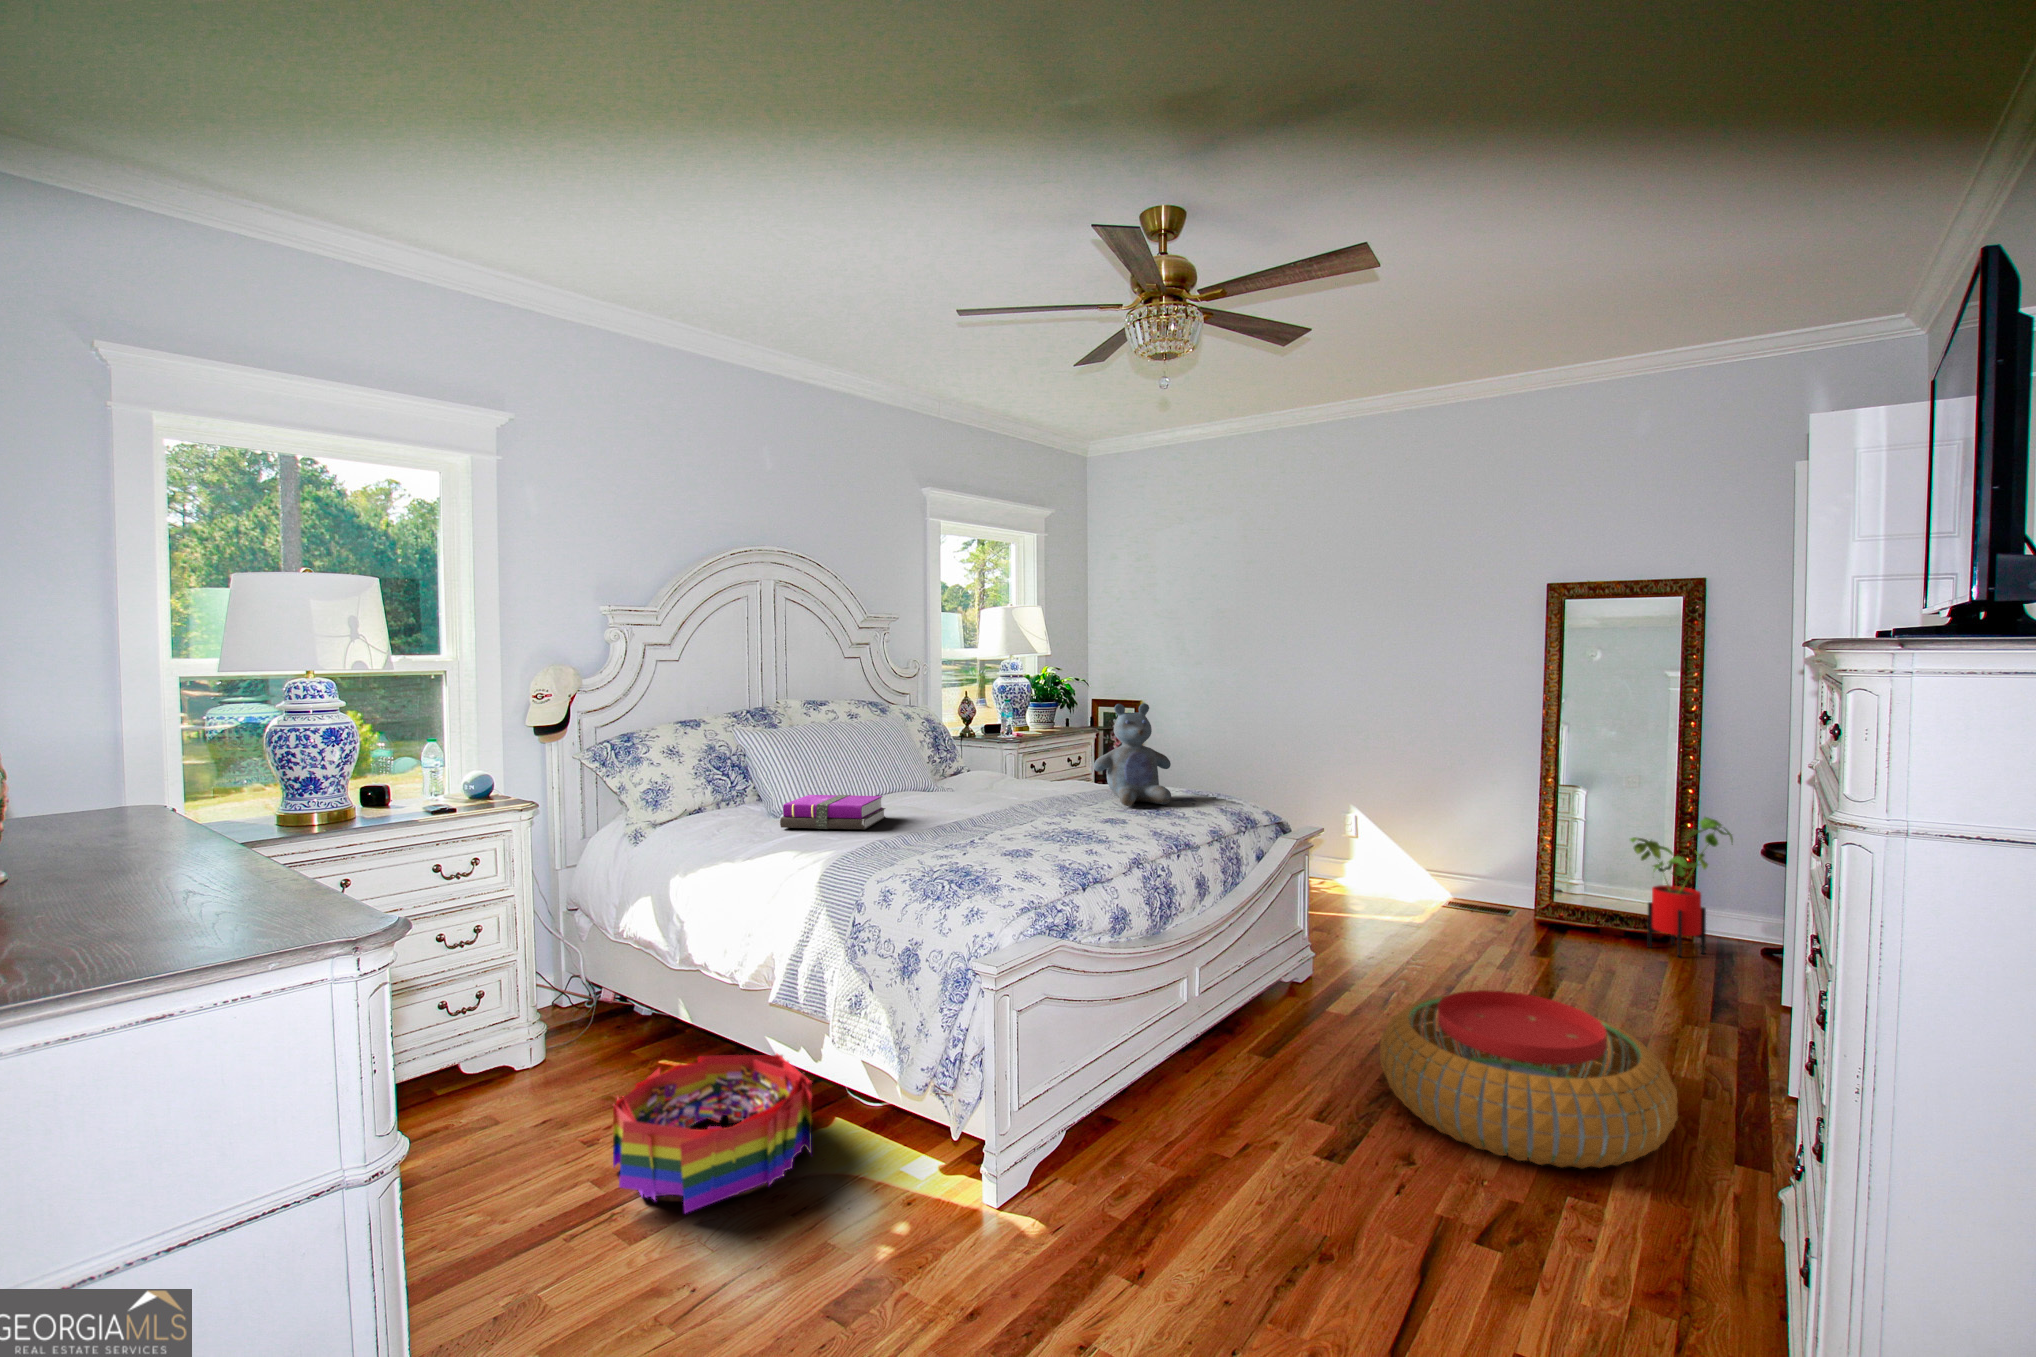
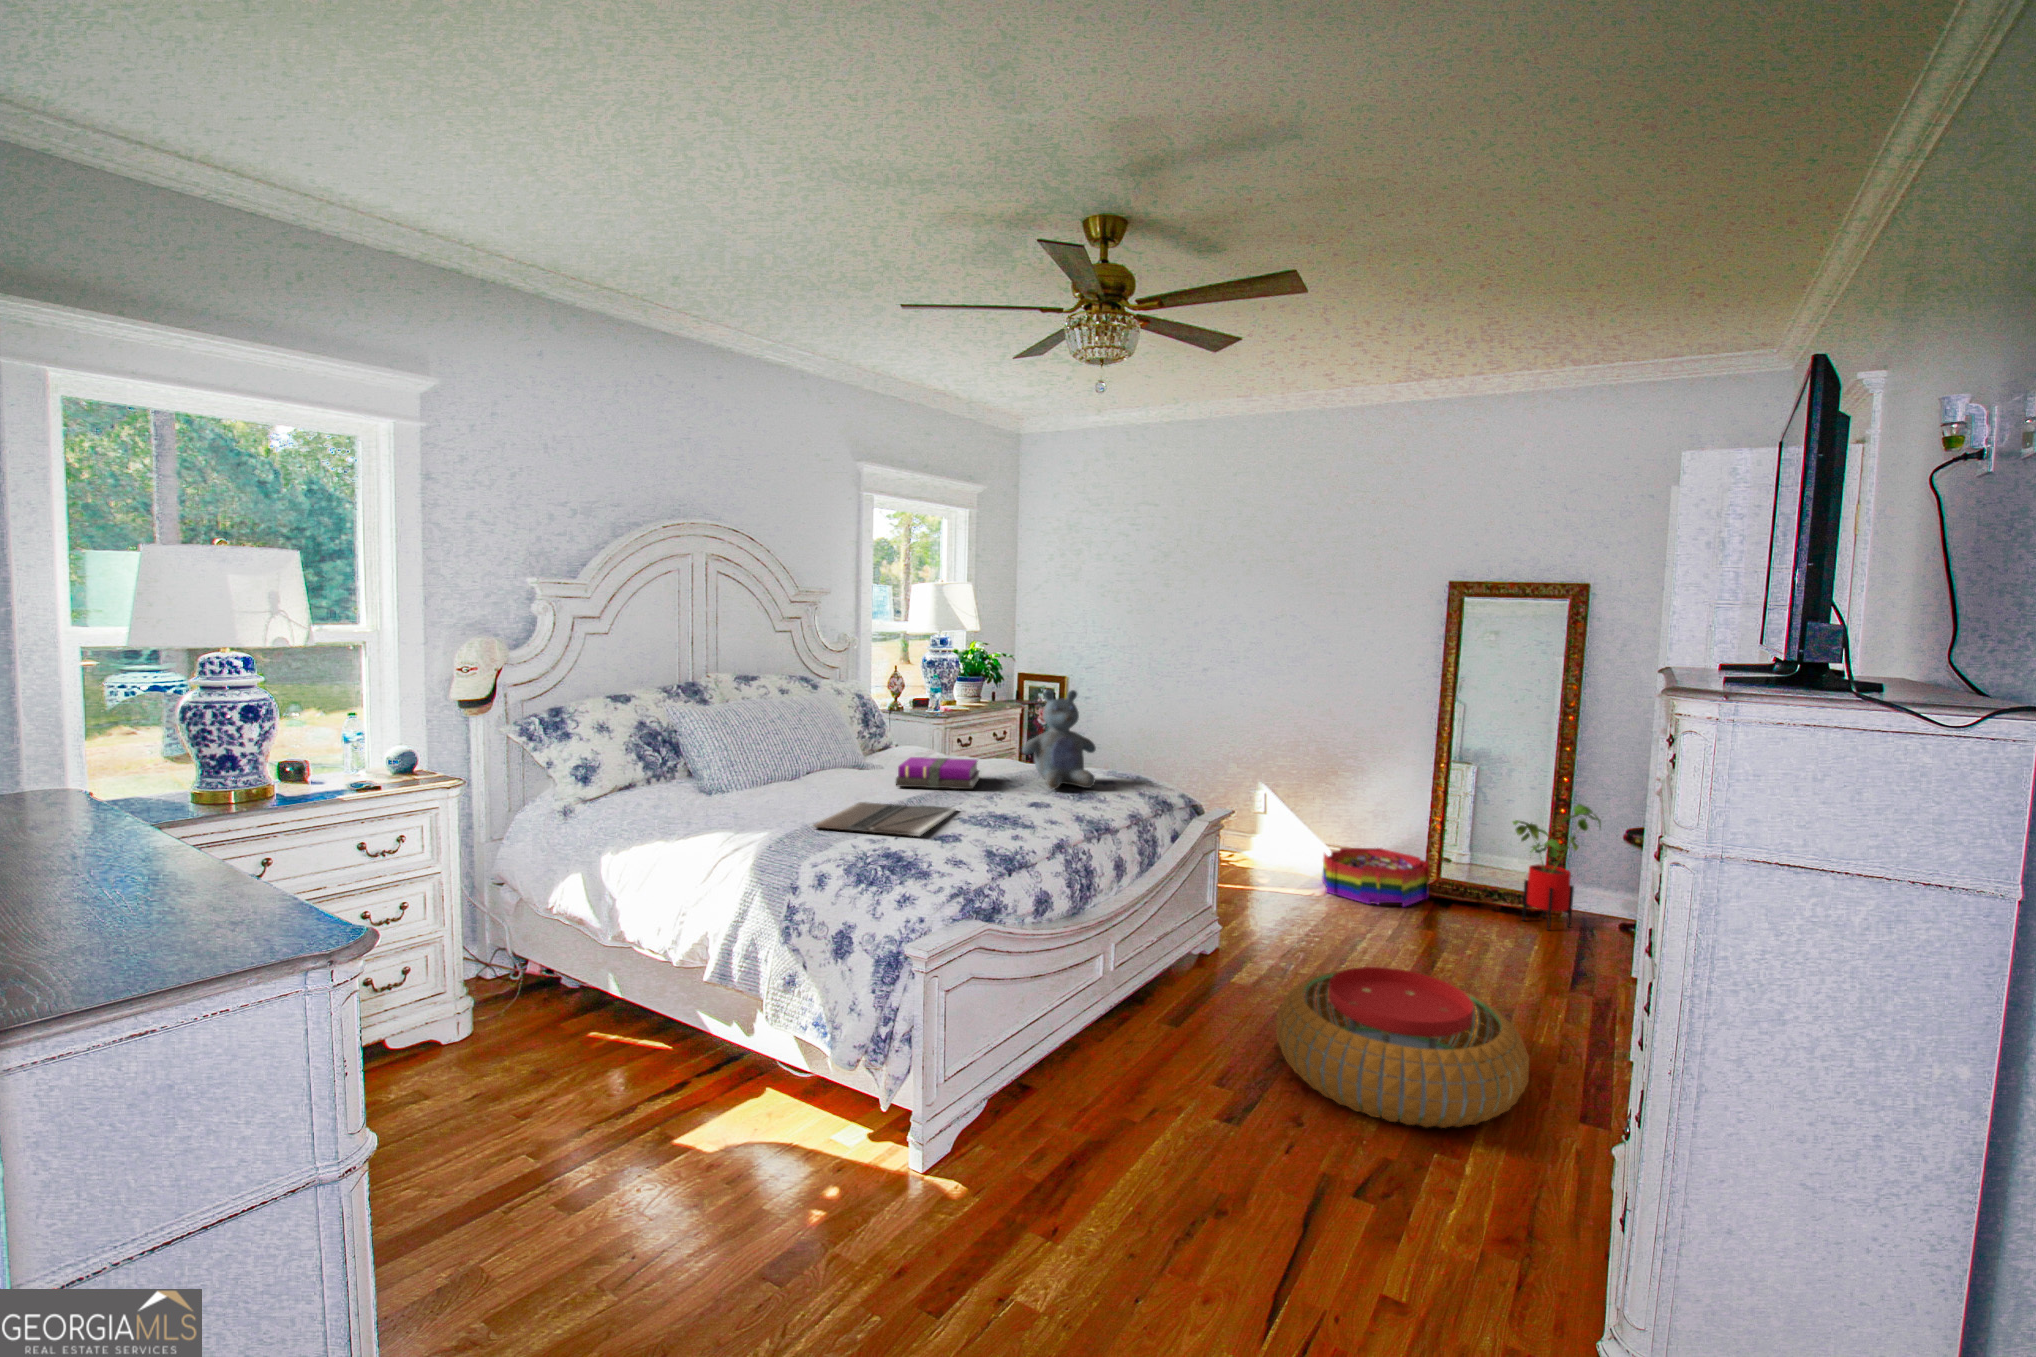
notebook: present [780,795,885,829] -> present [896,757,979,789]
laptop: none [878,820,1026,850] -> present [813,802,956,836]
storage bin: present [613,1054,812,1214] -> present [1322,848,1429,907]

